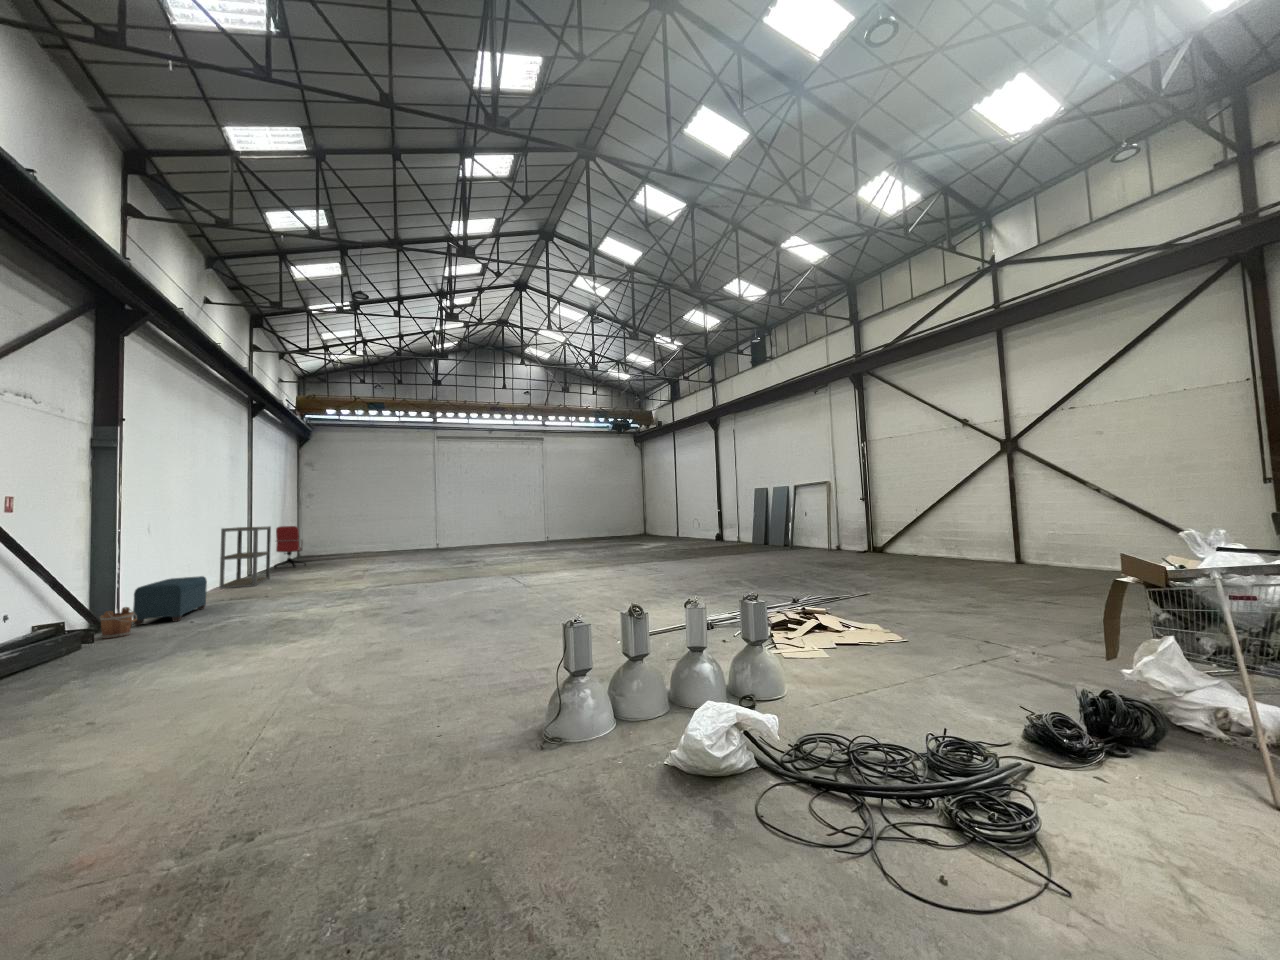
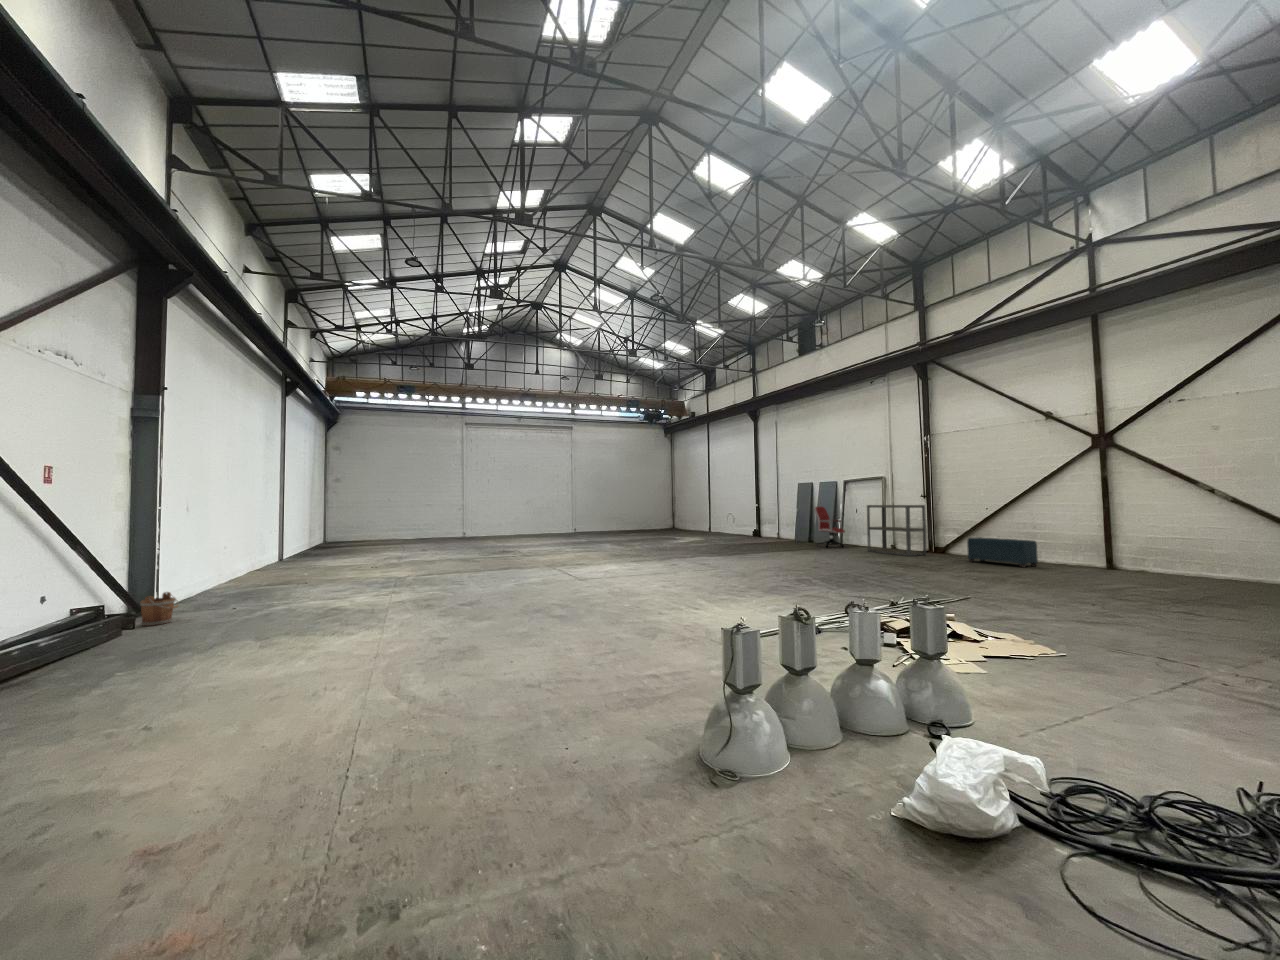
shelving unit: present [220,526,271,588] -> present [867,505,927,556]
office chair: present [274,526,306,568] -> present [815,507,845,548]
bench: present [133,576,207,625] -> present [967,537,1038,567]

